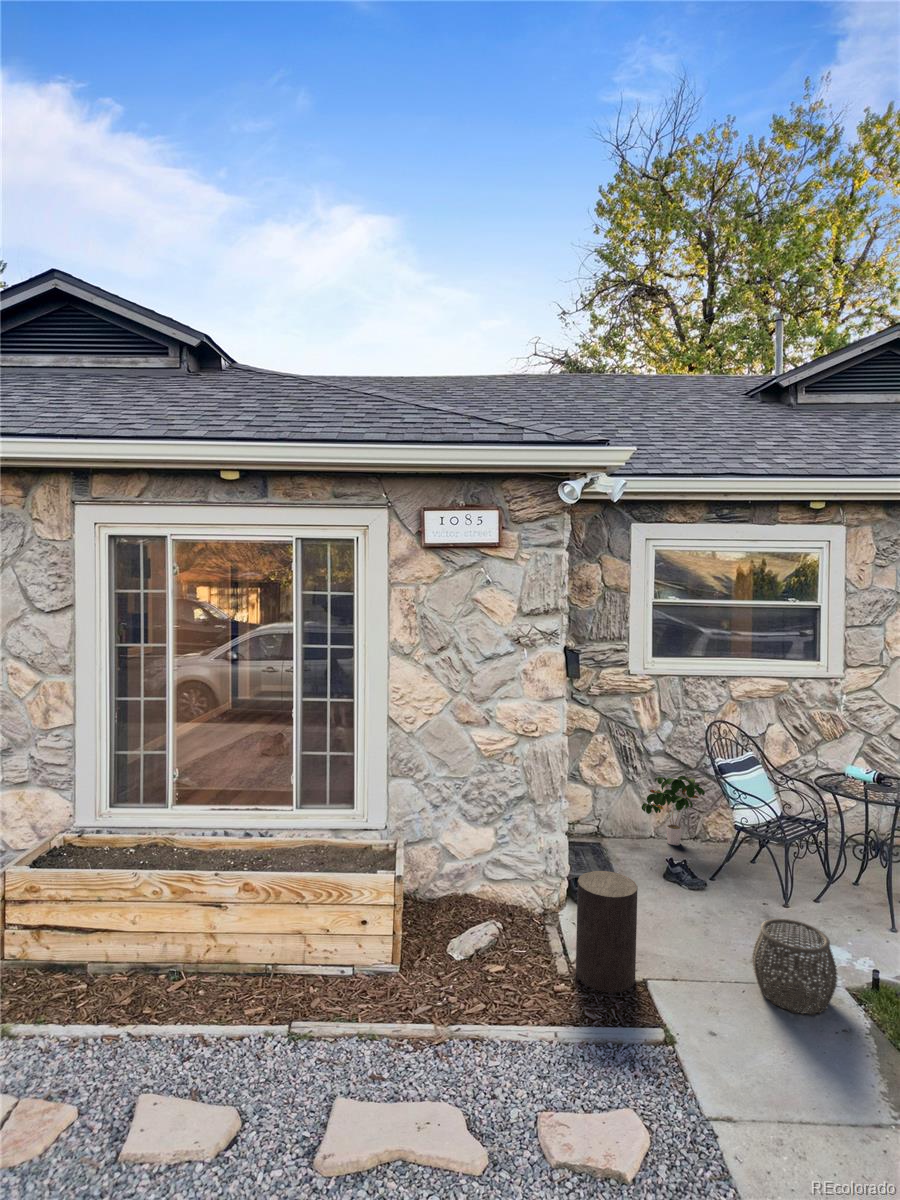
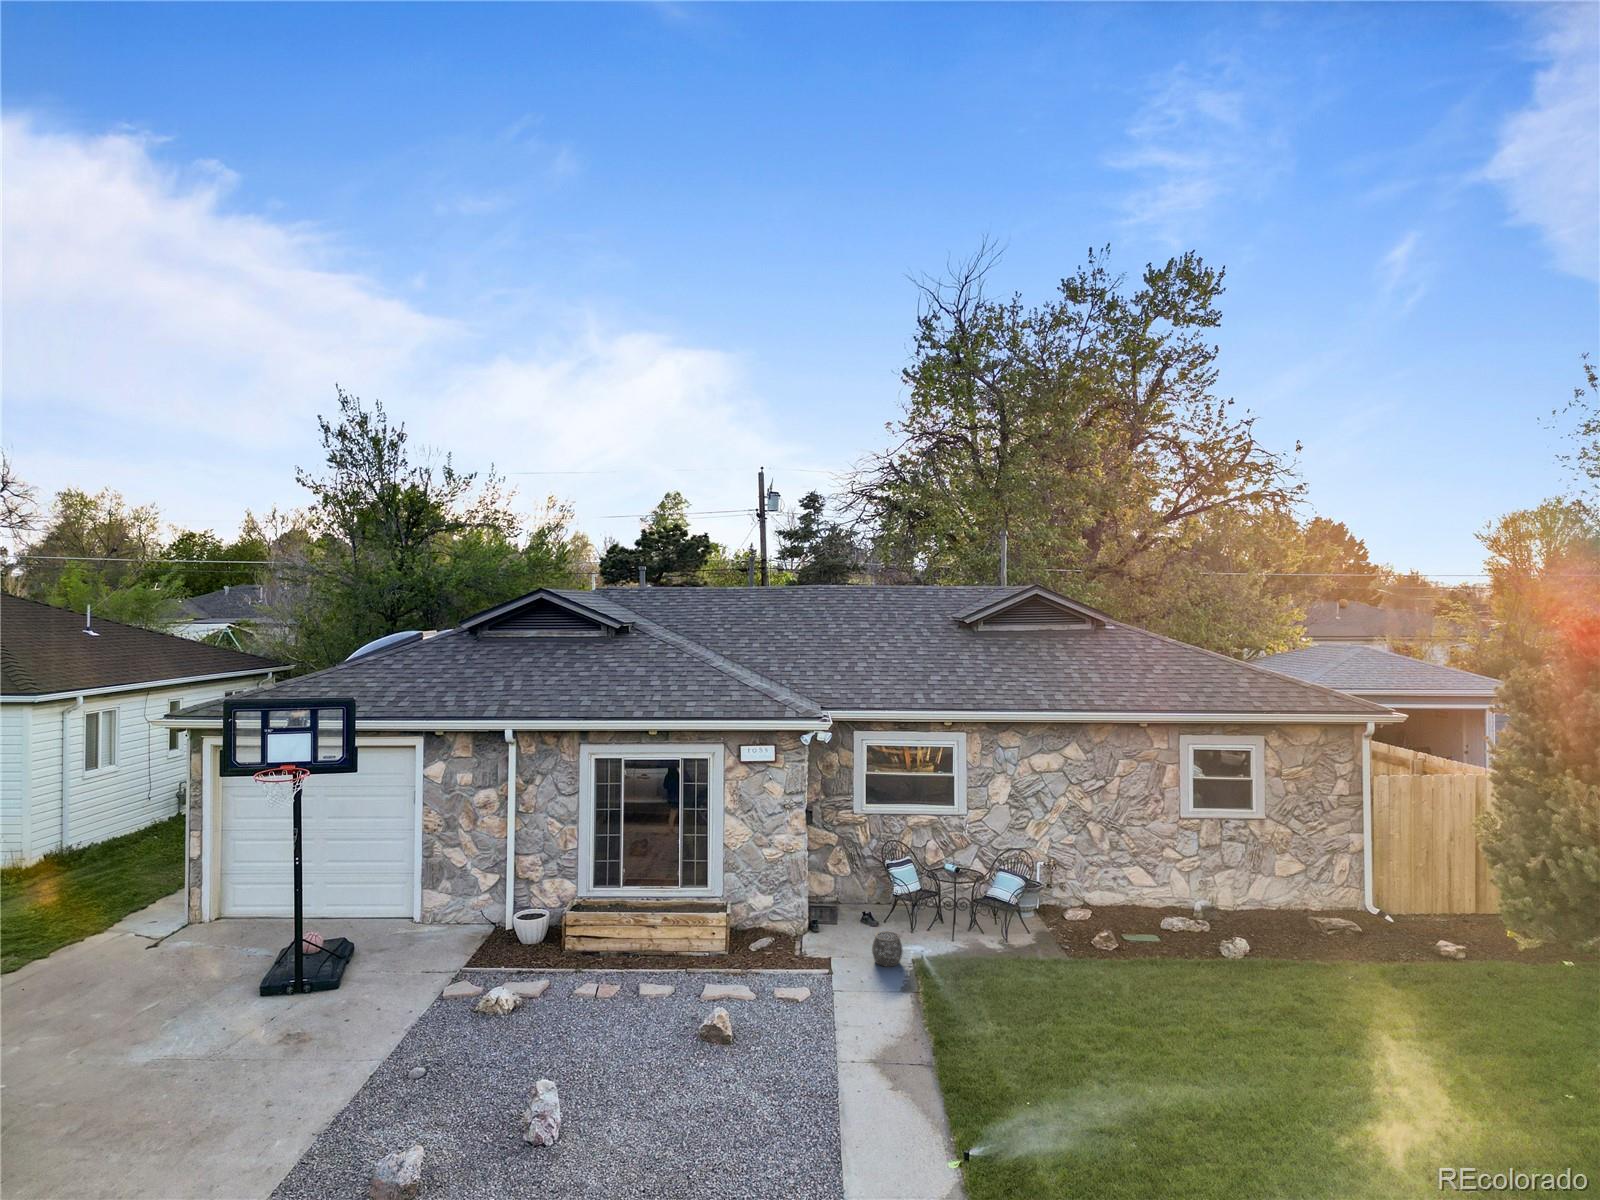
potted plant: present [641,776,705,845] -> none [859,869,893,907]
stool: present [576,871,638,993] -> none [802,913,827,961]

